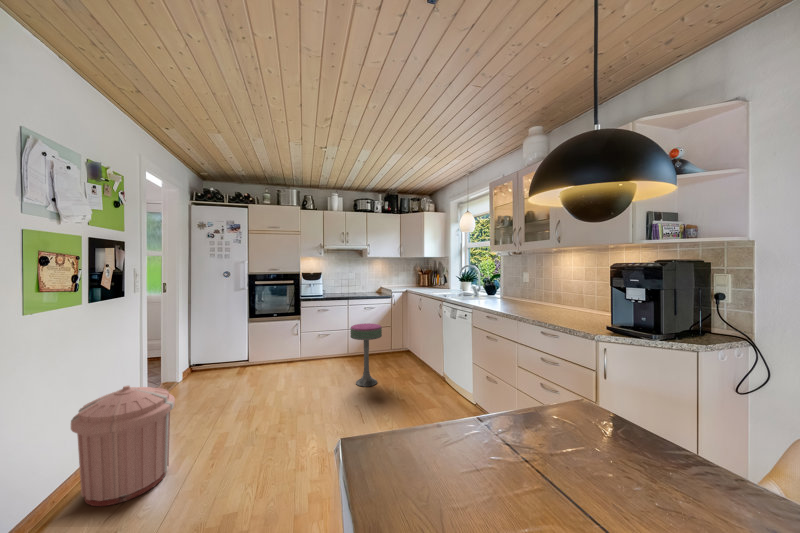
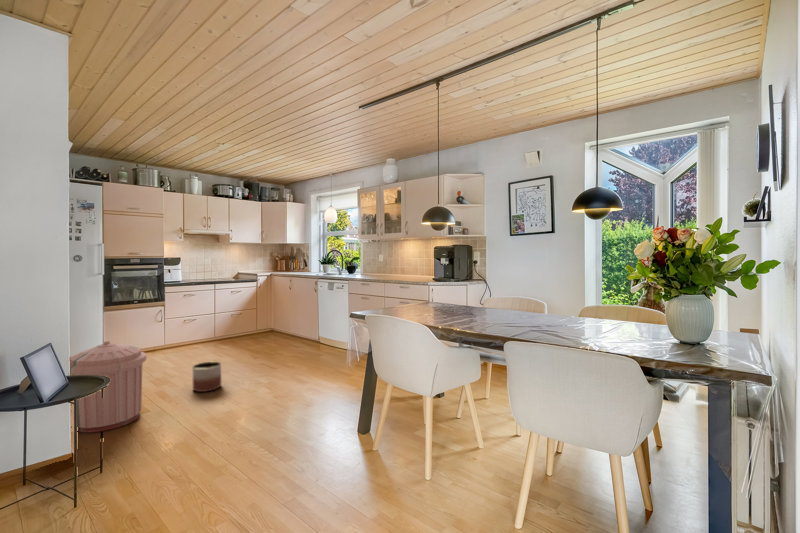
bar stool: present [350,323,382,387] -> none [238,300,267,353]
planter: none [249,409,284,453] -> present [193,362,221,392]

